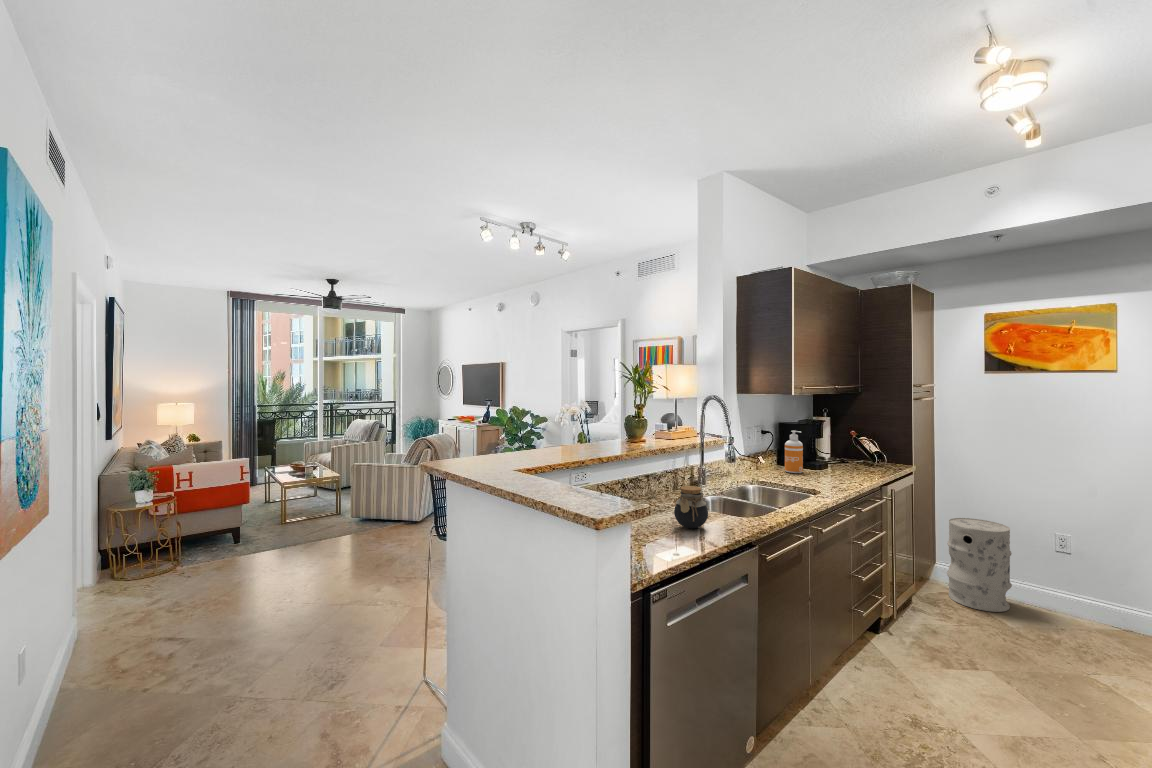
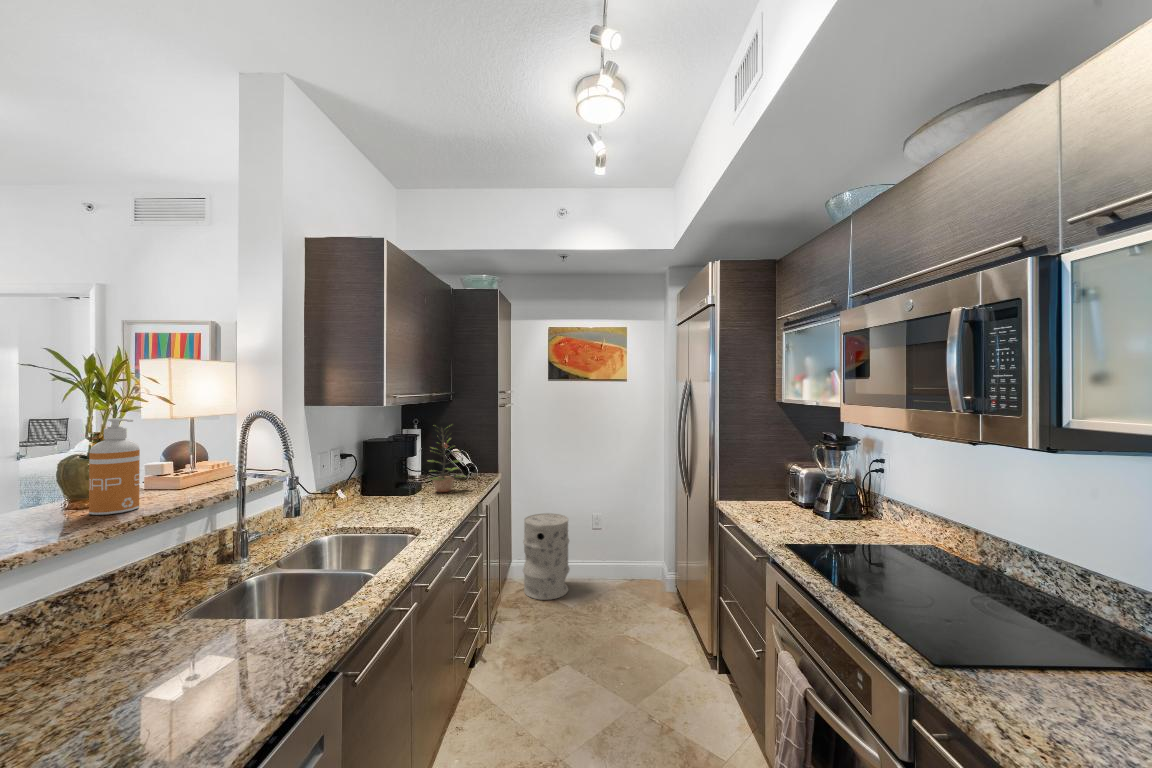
plant: none [833,413,870,472] -> present [429,429,464,492]
soap dispenser: present [785,430,803,473] -> present [89,418,140,515]
jar: present [674,486,708,529] -> none [153,606,243,709]

